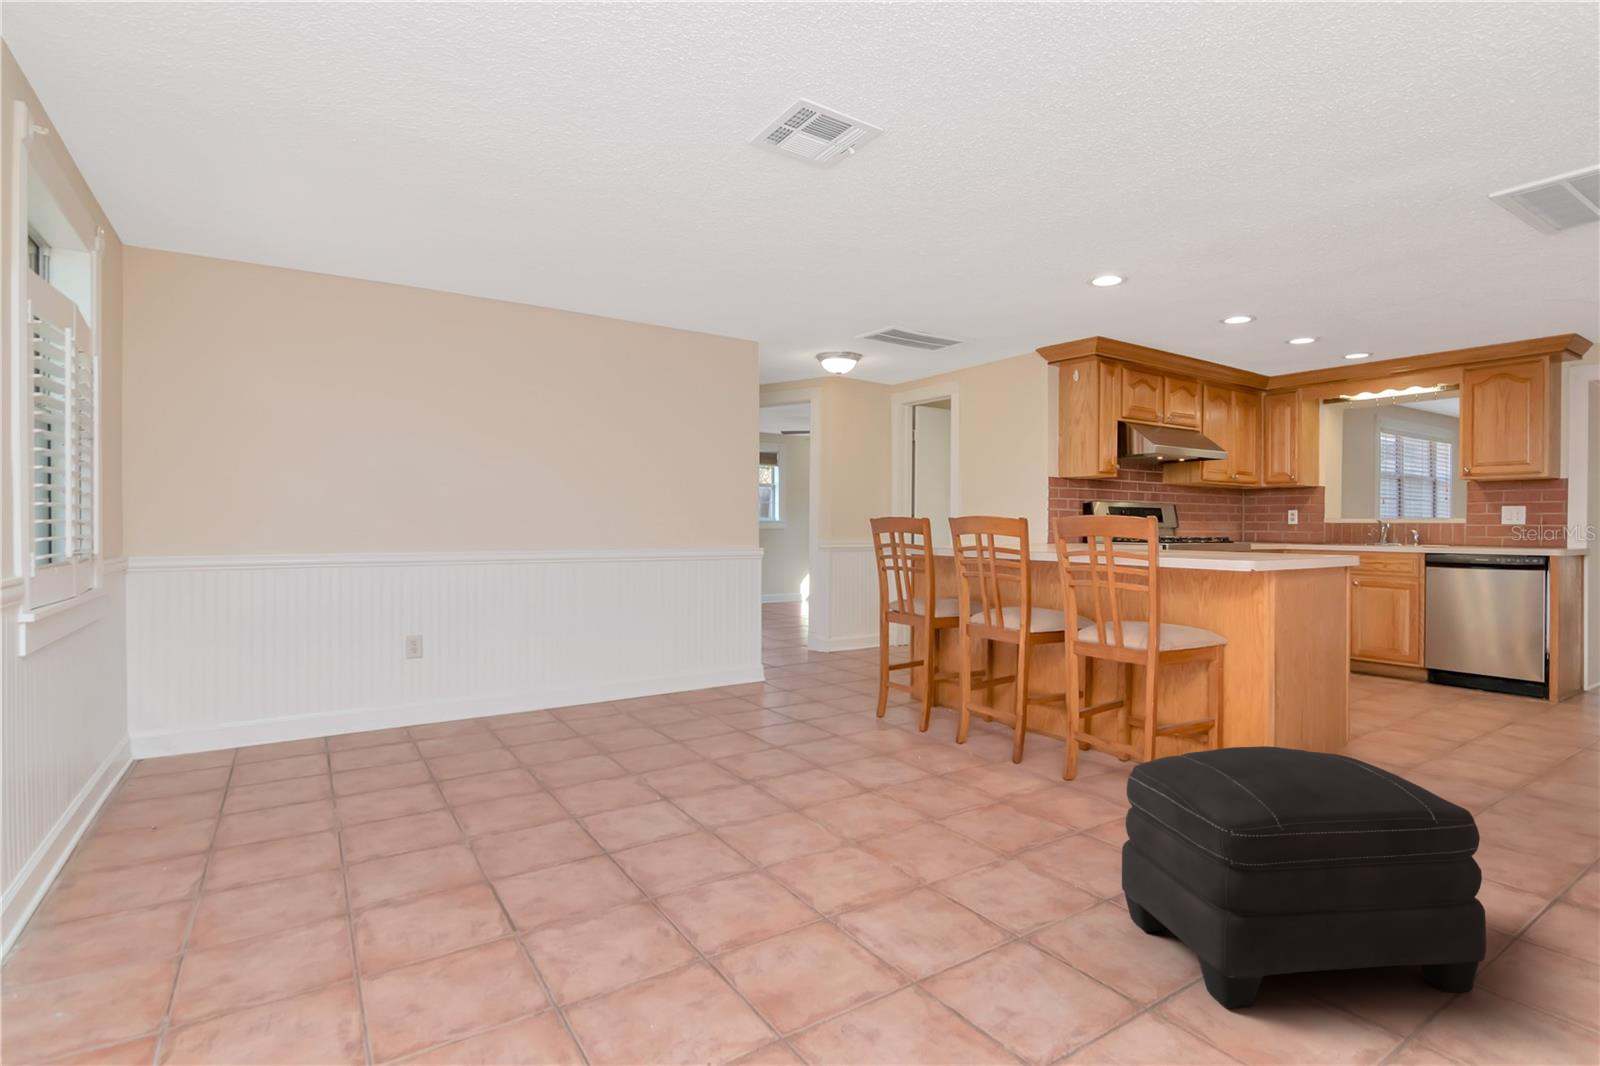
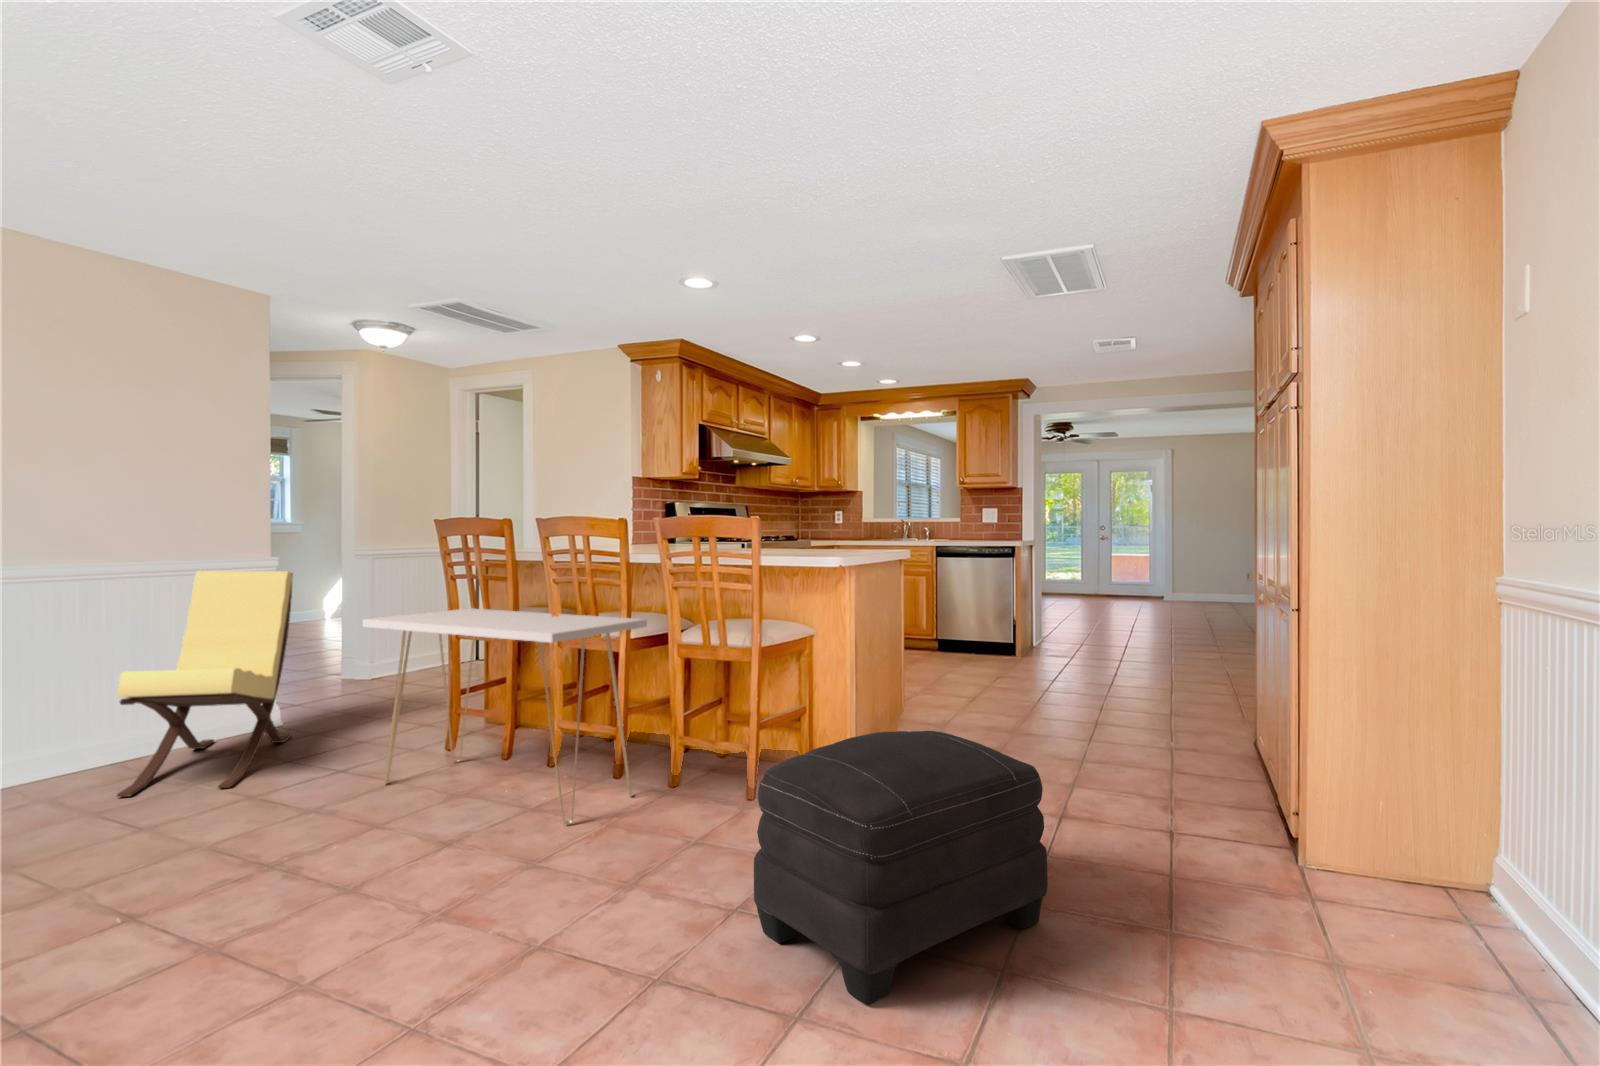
lounge chair: none [660,557,768,721] -> present [117,571,293,797]
console table: none [813,596,1044,791] -> present [363,608,647,825]

